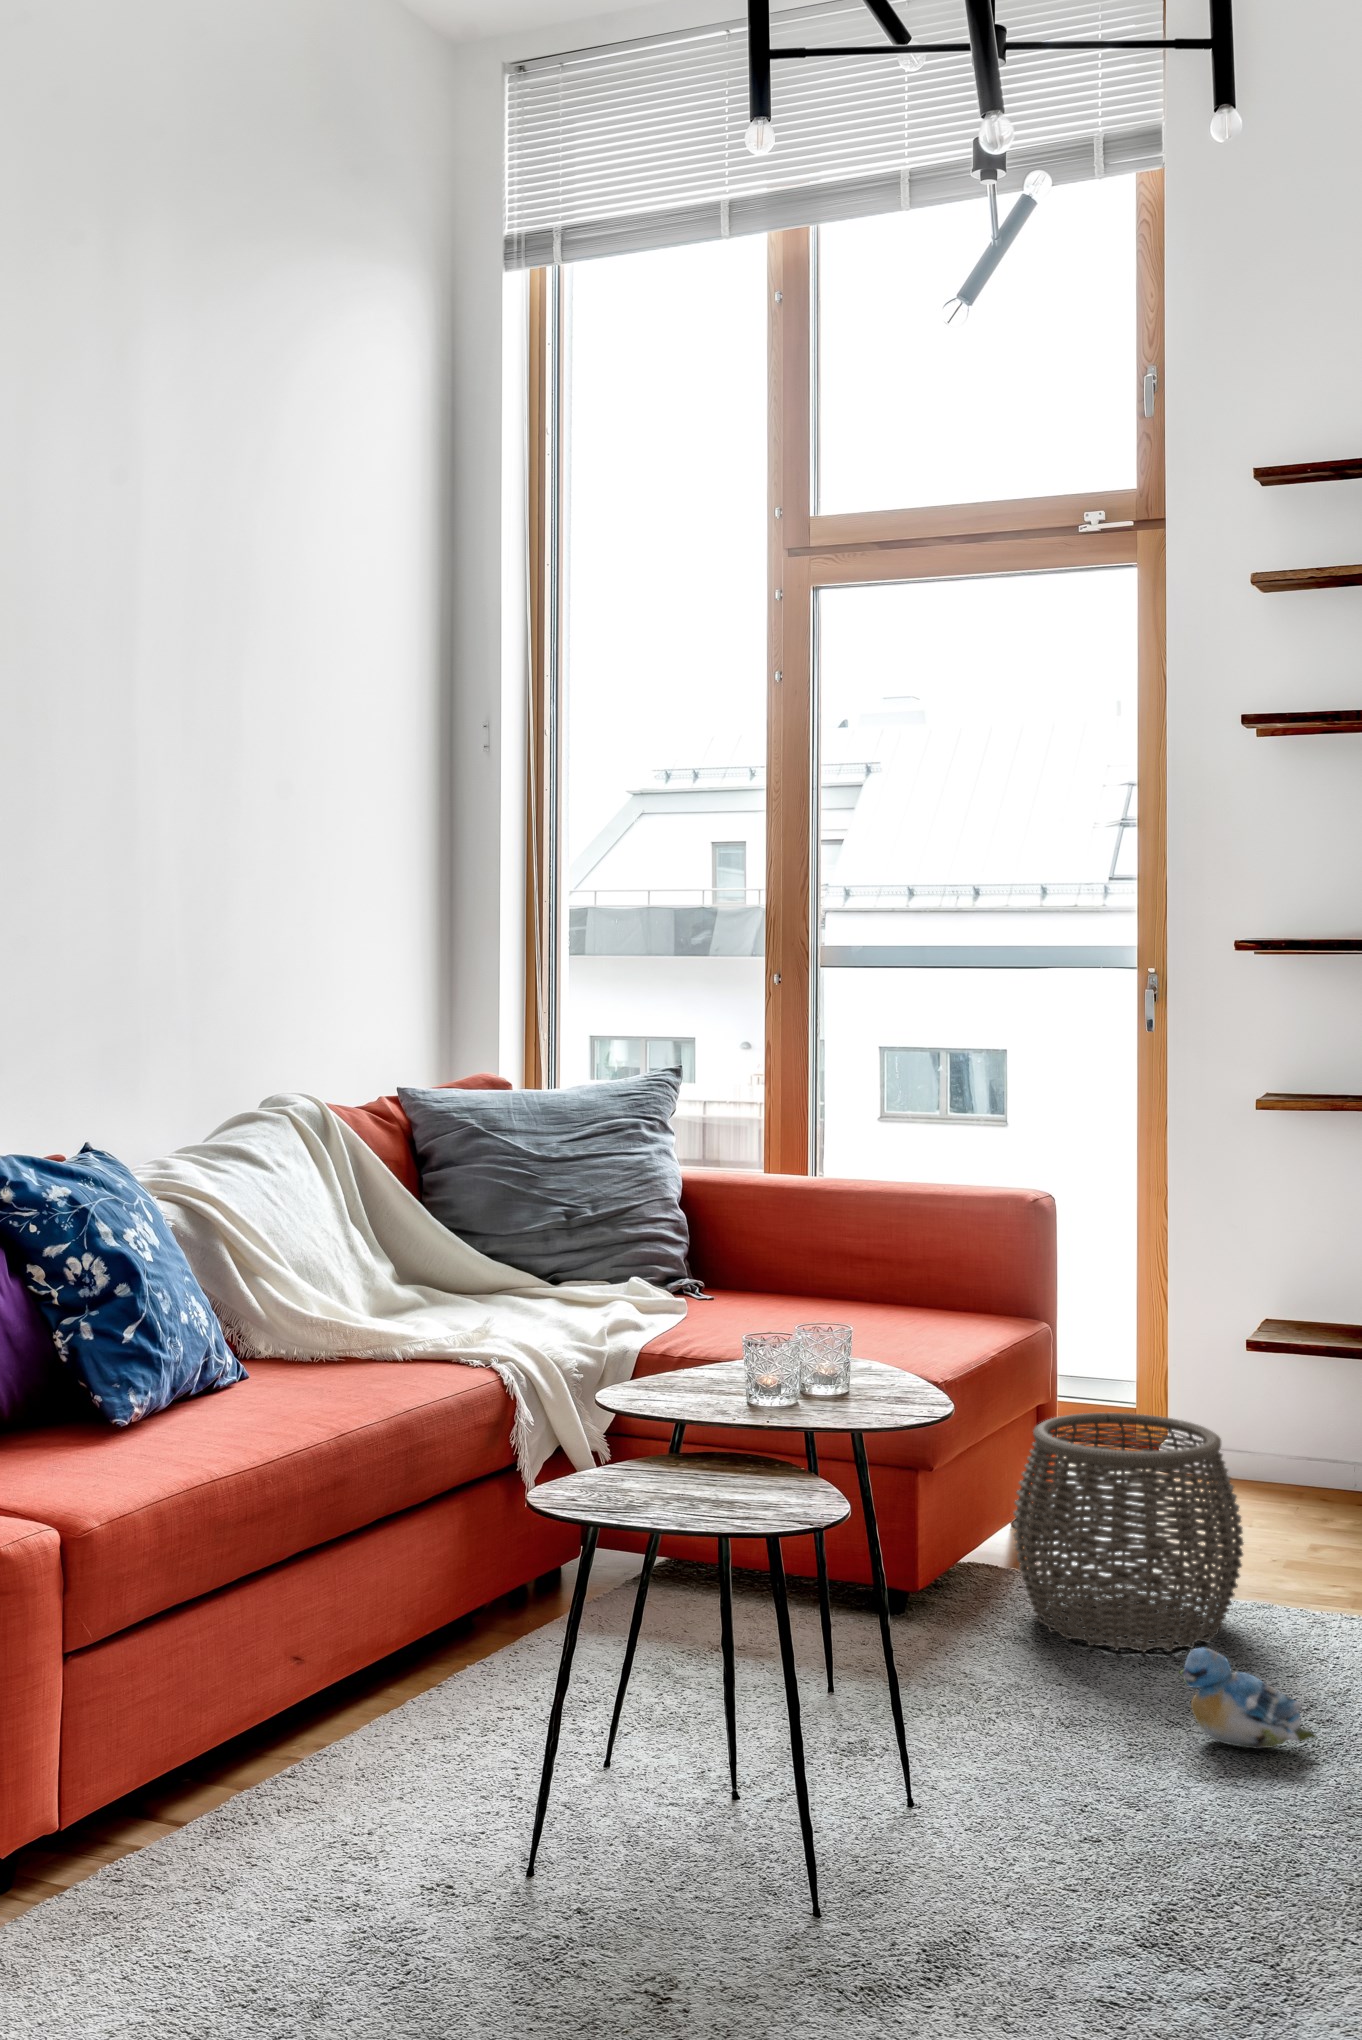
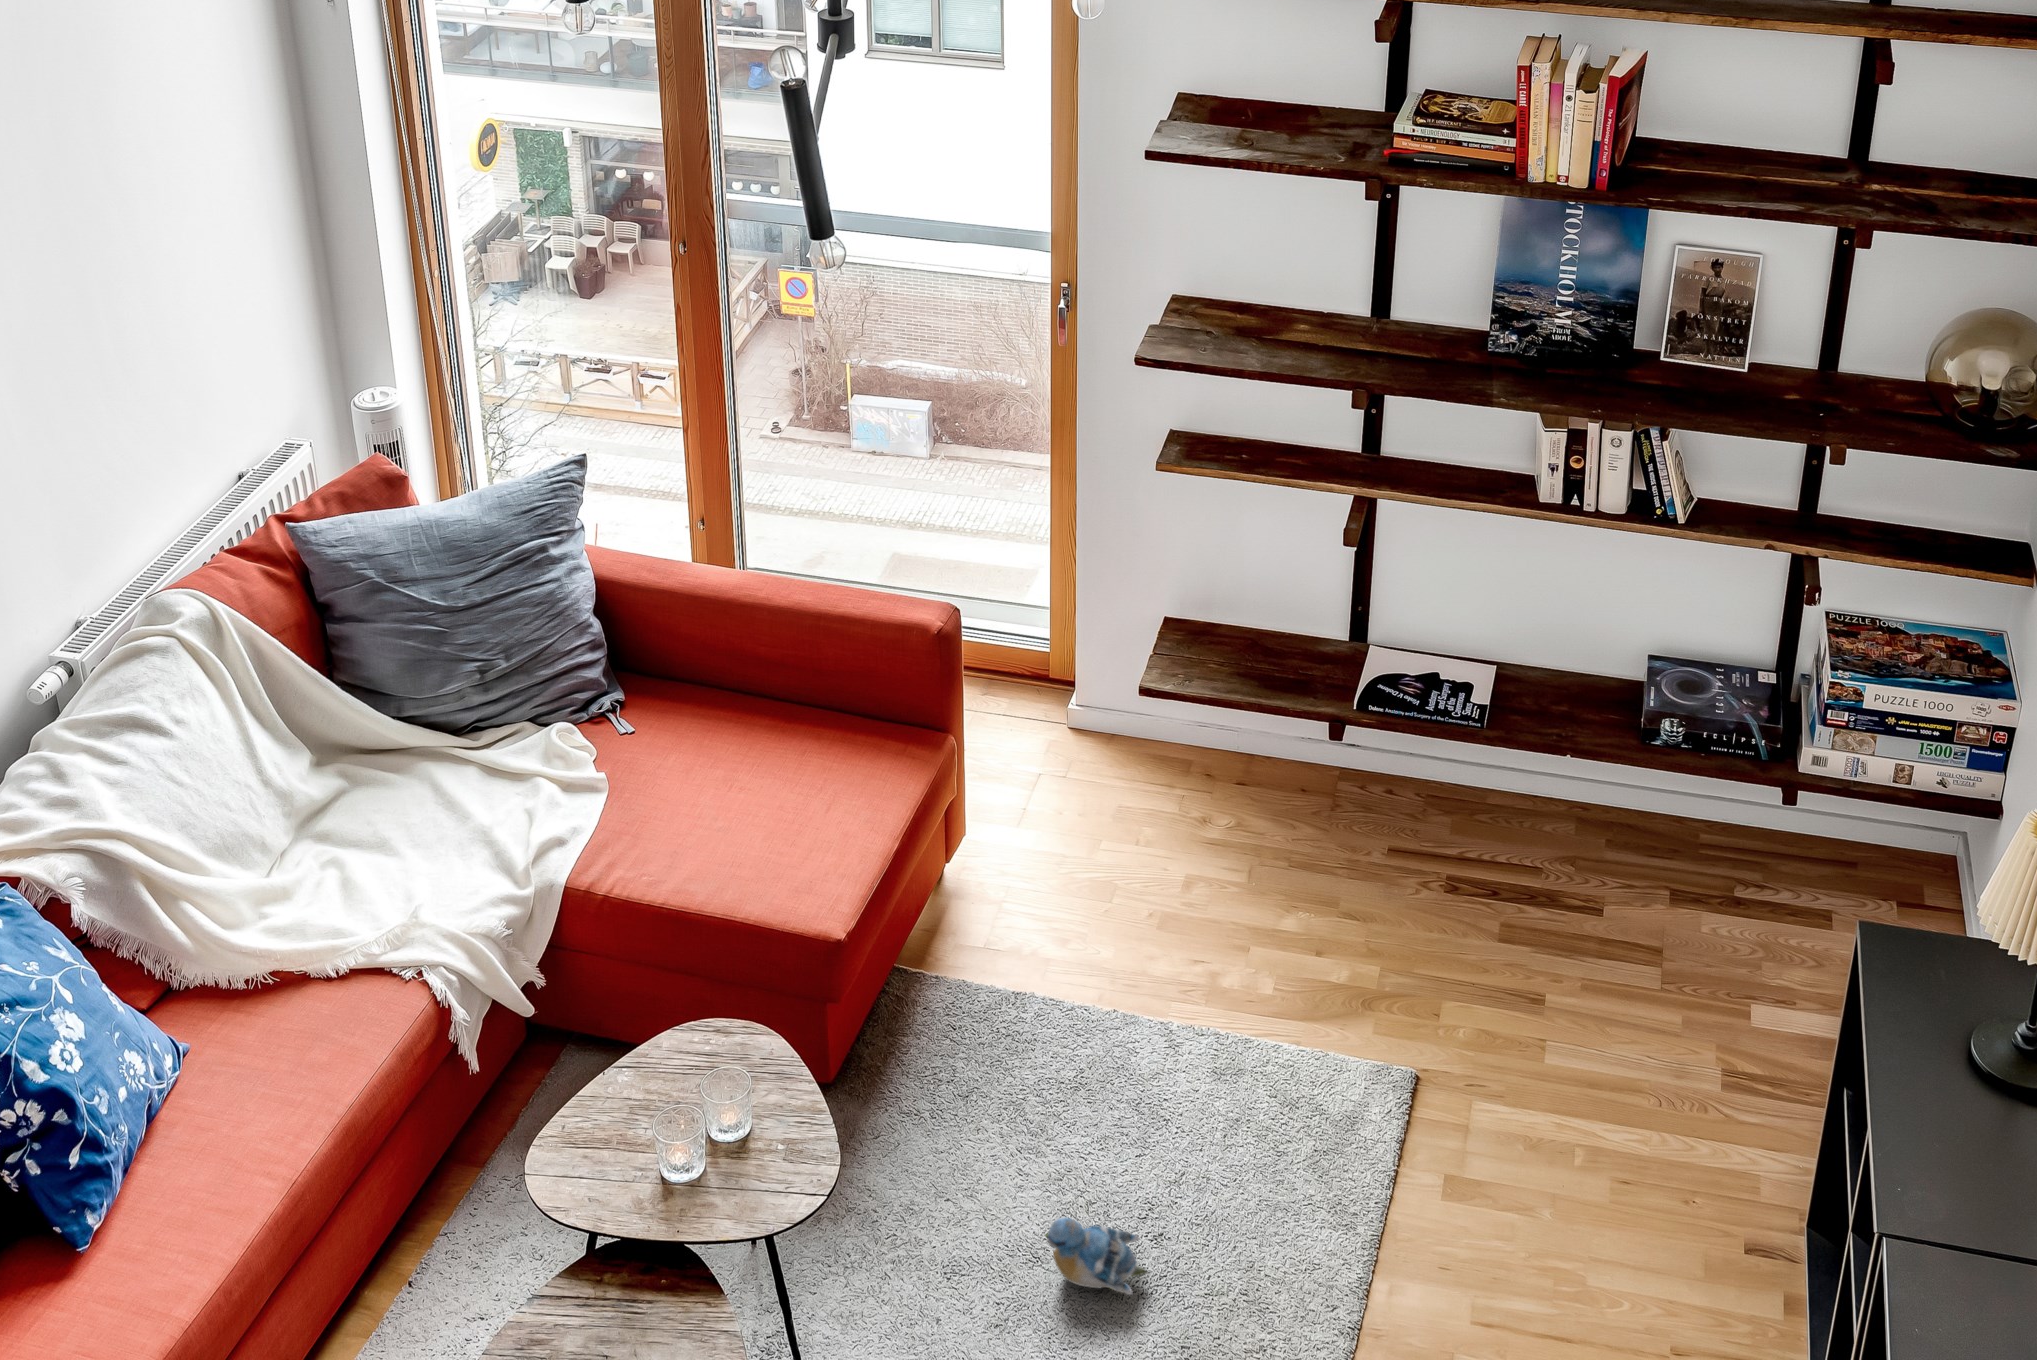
woven basket: present [1013,1413,1244,1652] -> none [915,890,1107,1124]

